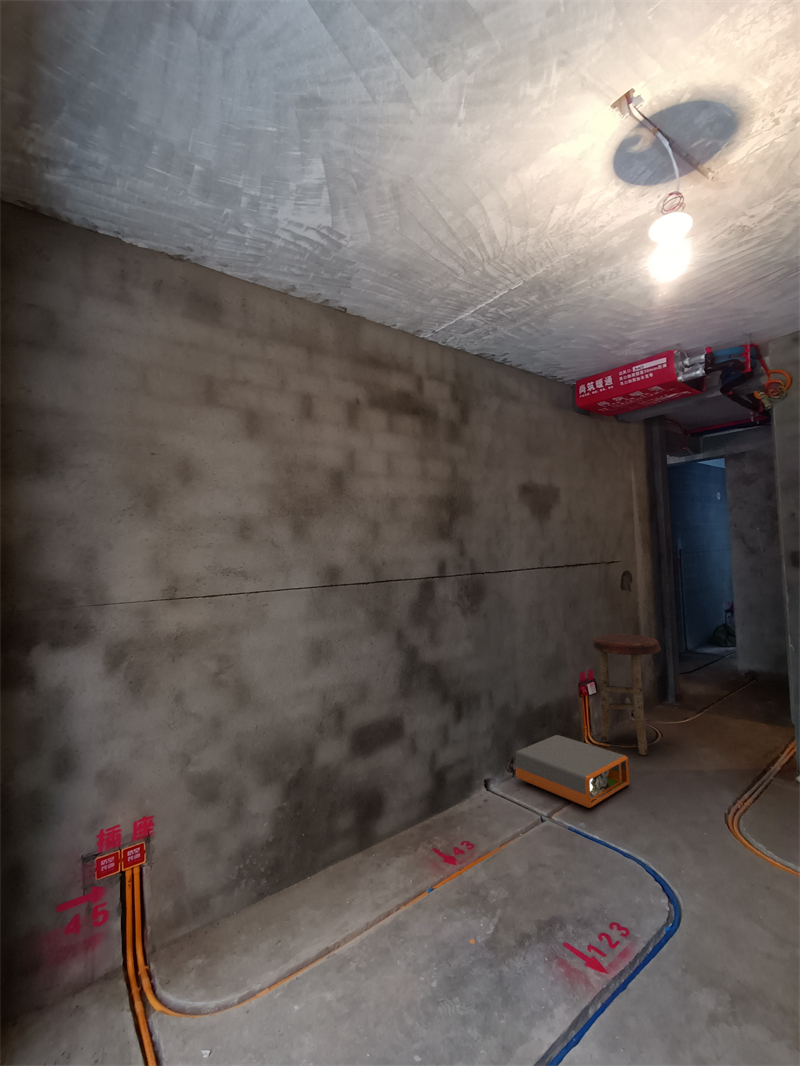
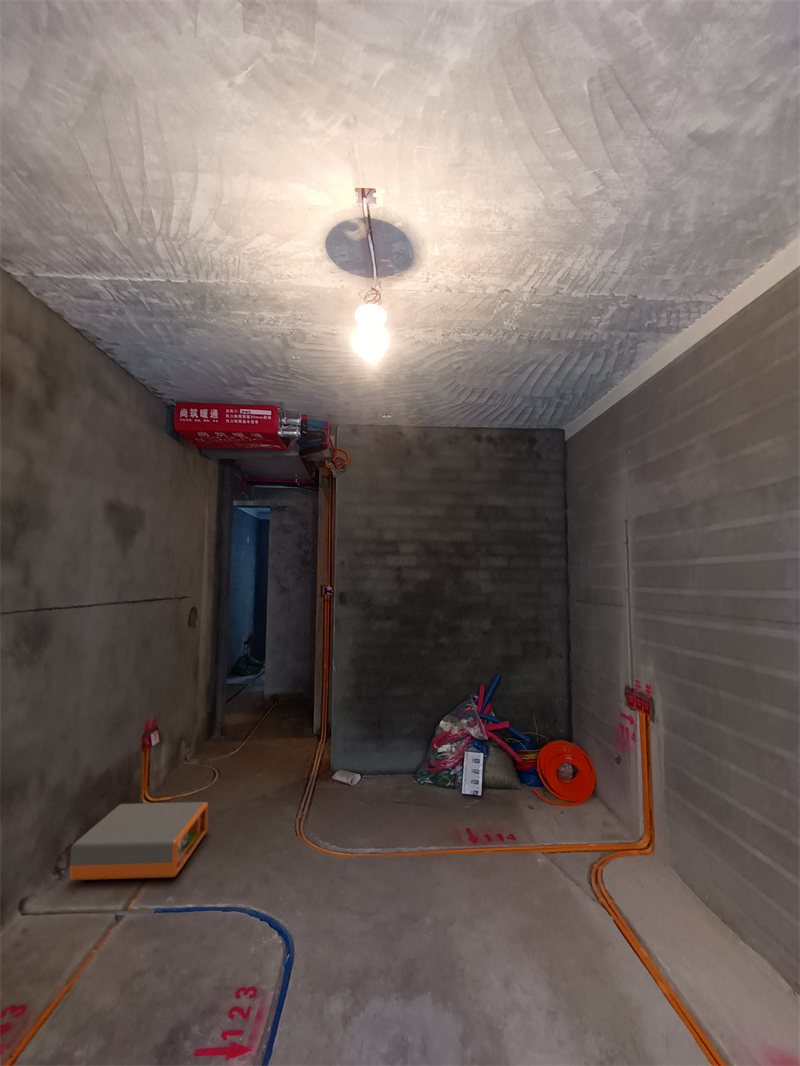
stool: present [593,634,661,755] -> none [162,671,232,796]

